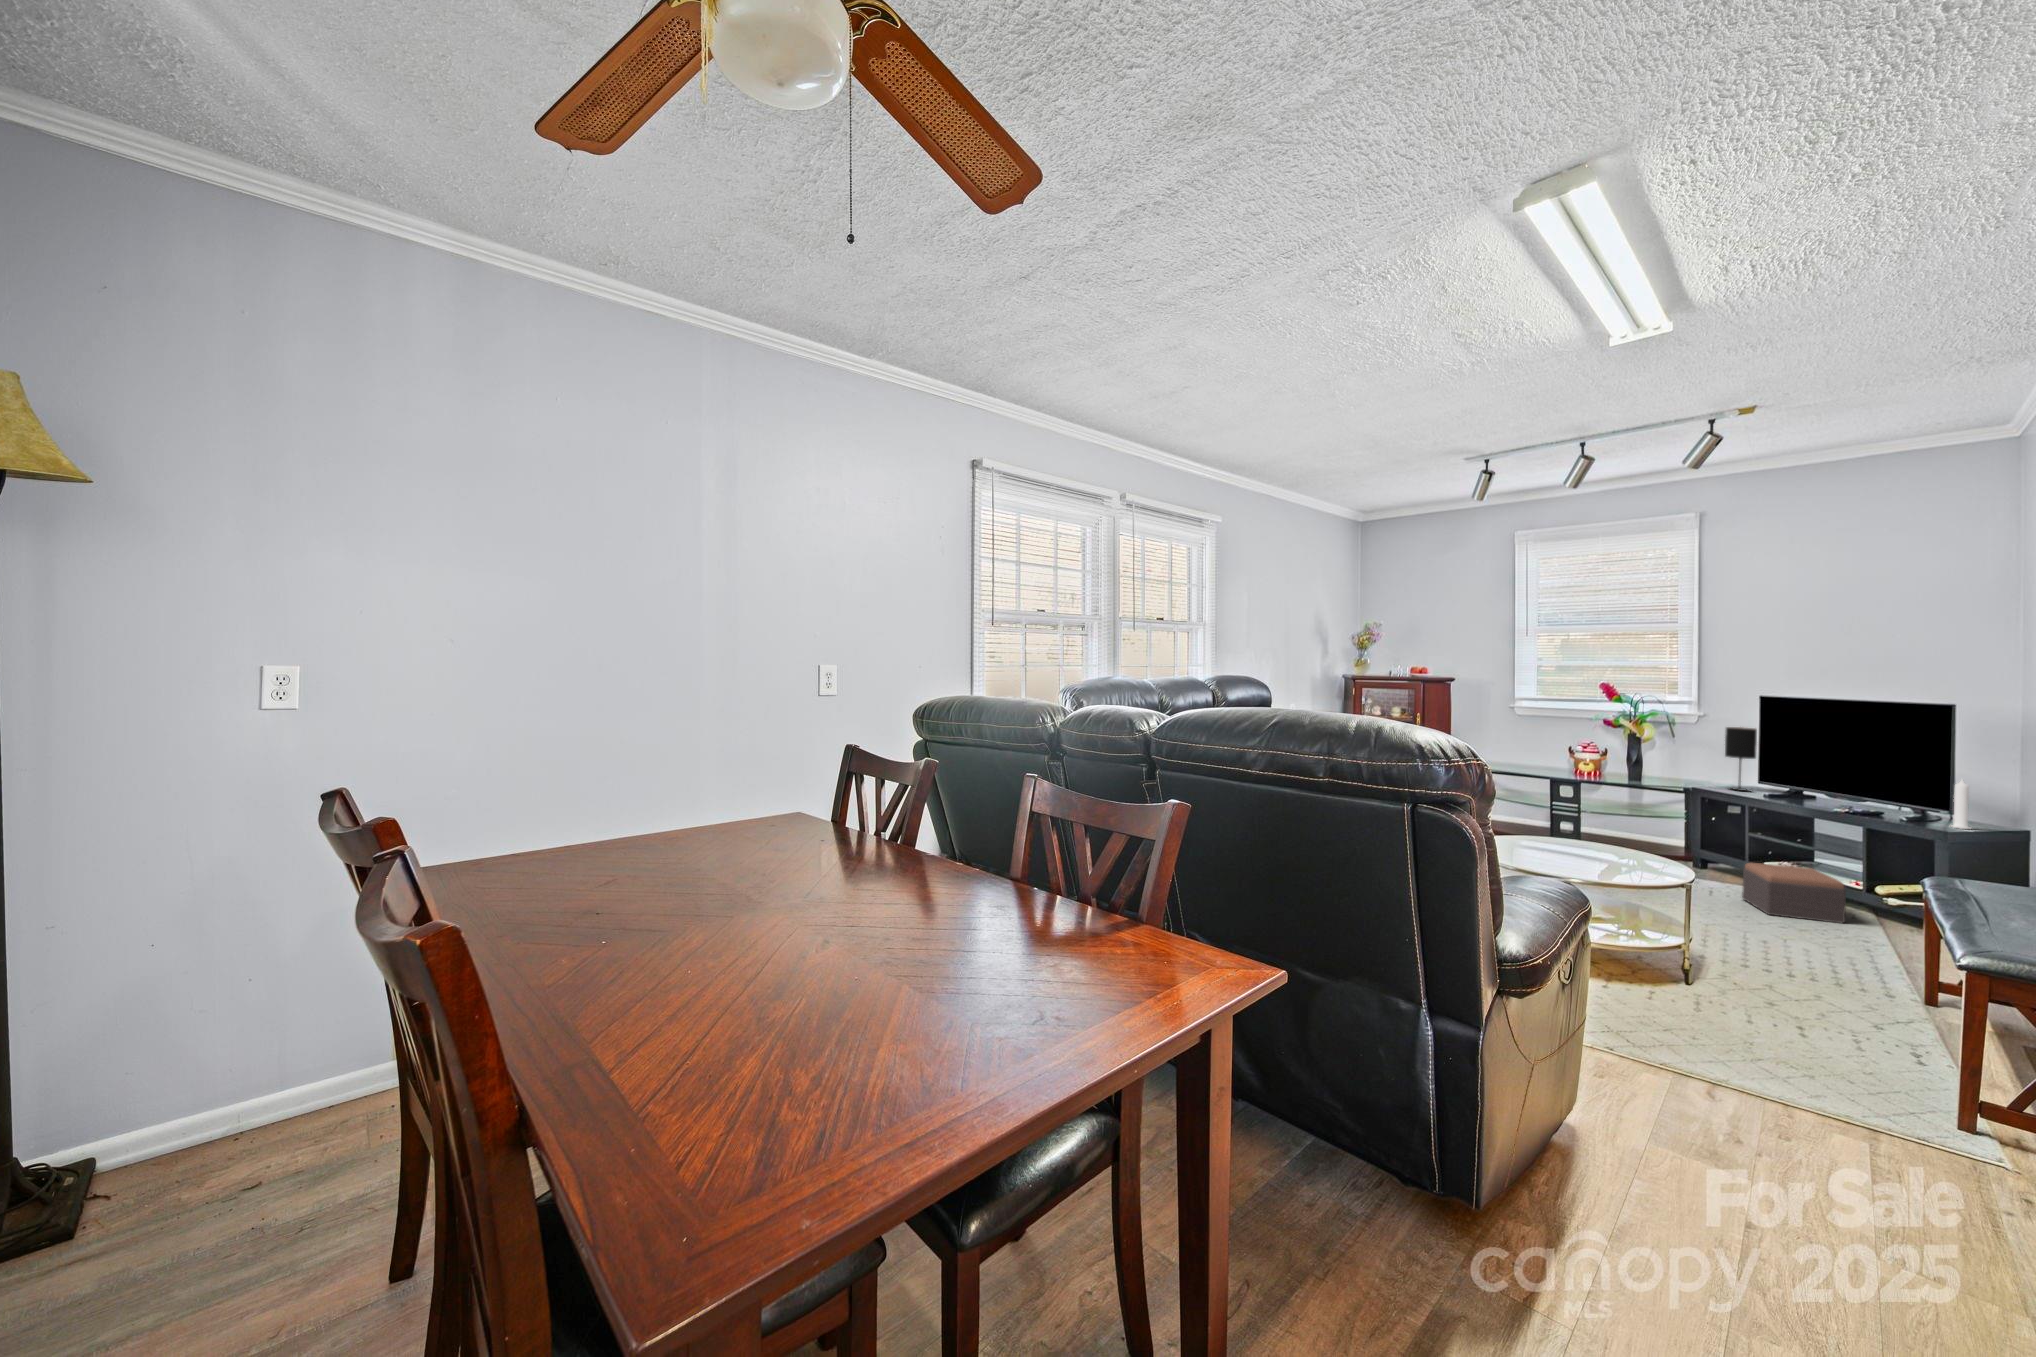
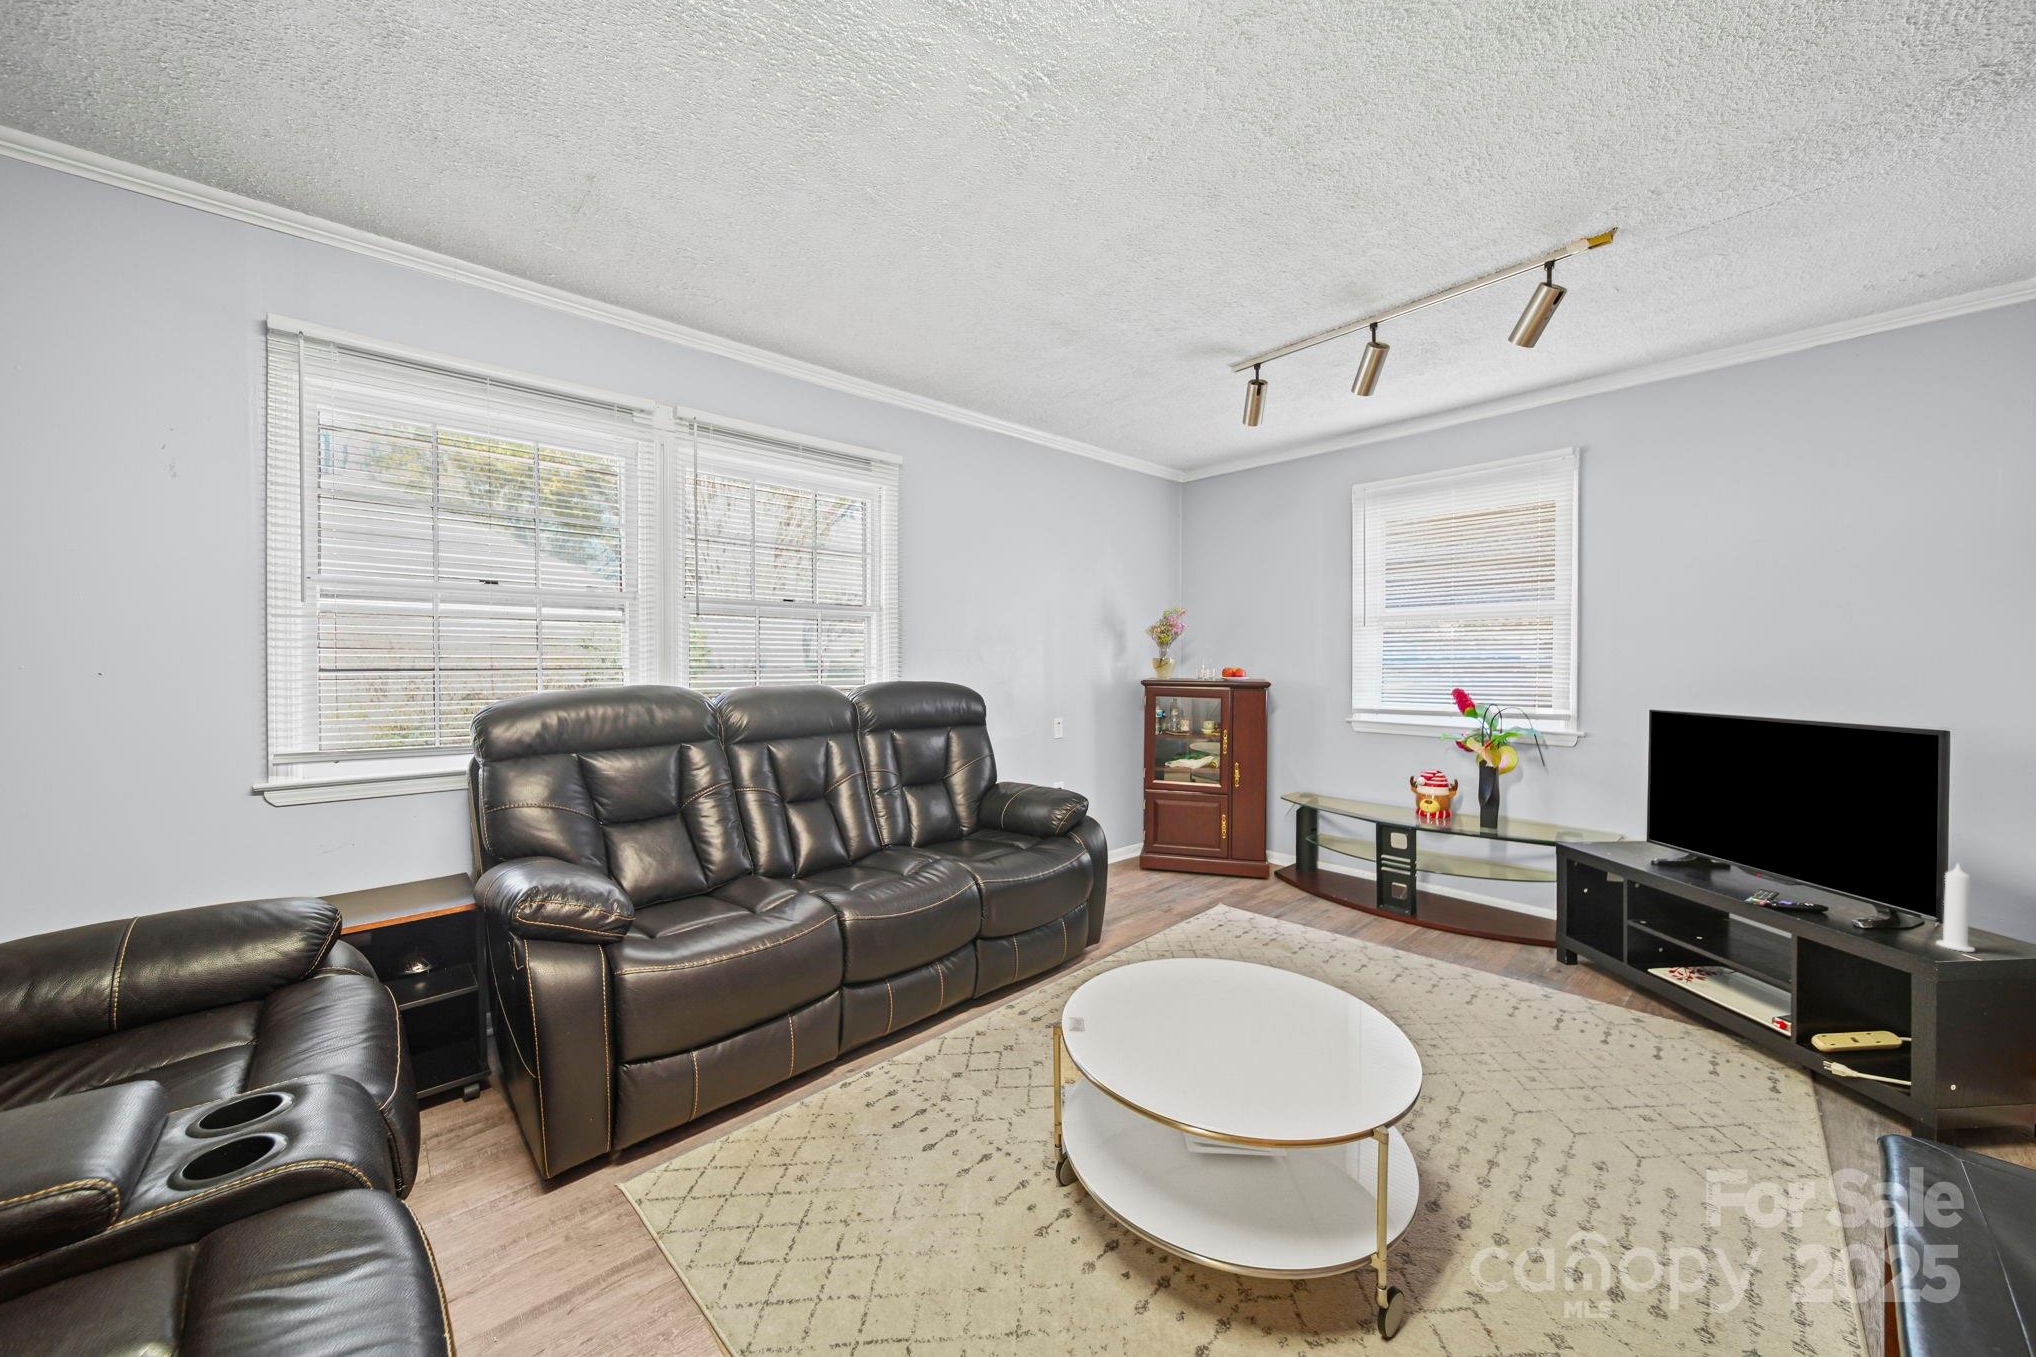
table lamp: present [1725,727,1757,791] -> none [1601,757,1645,854]
footstool: present [1742,863,1846,923] -> none [1604,986,1761,1112]

